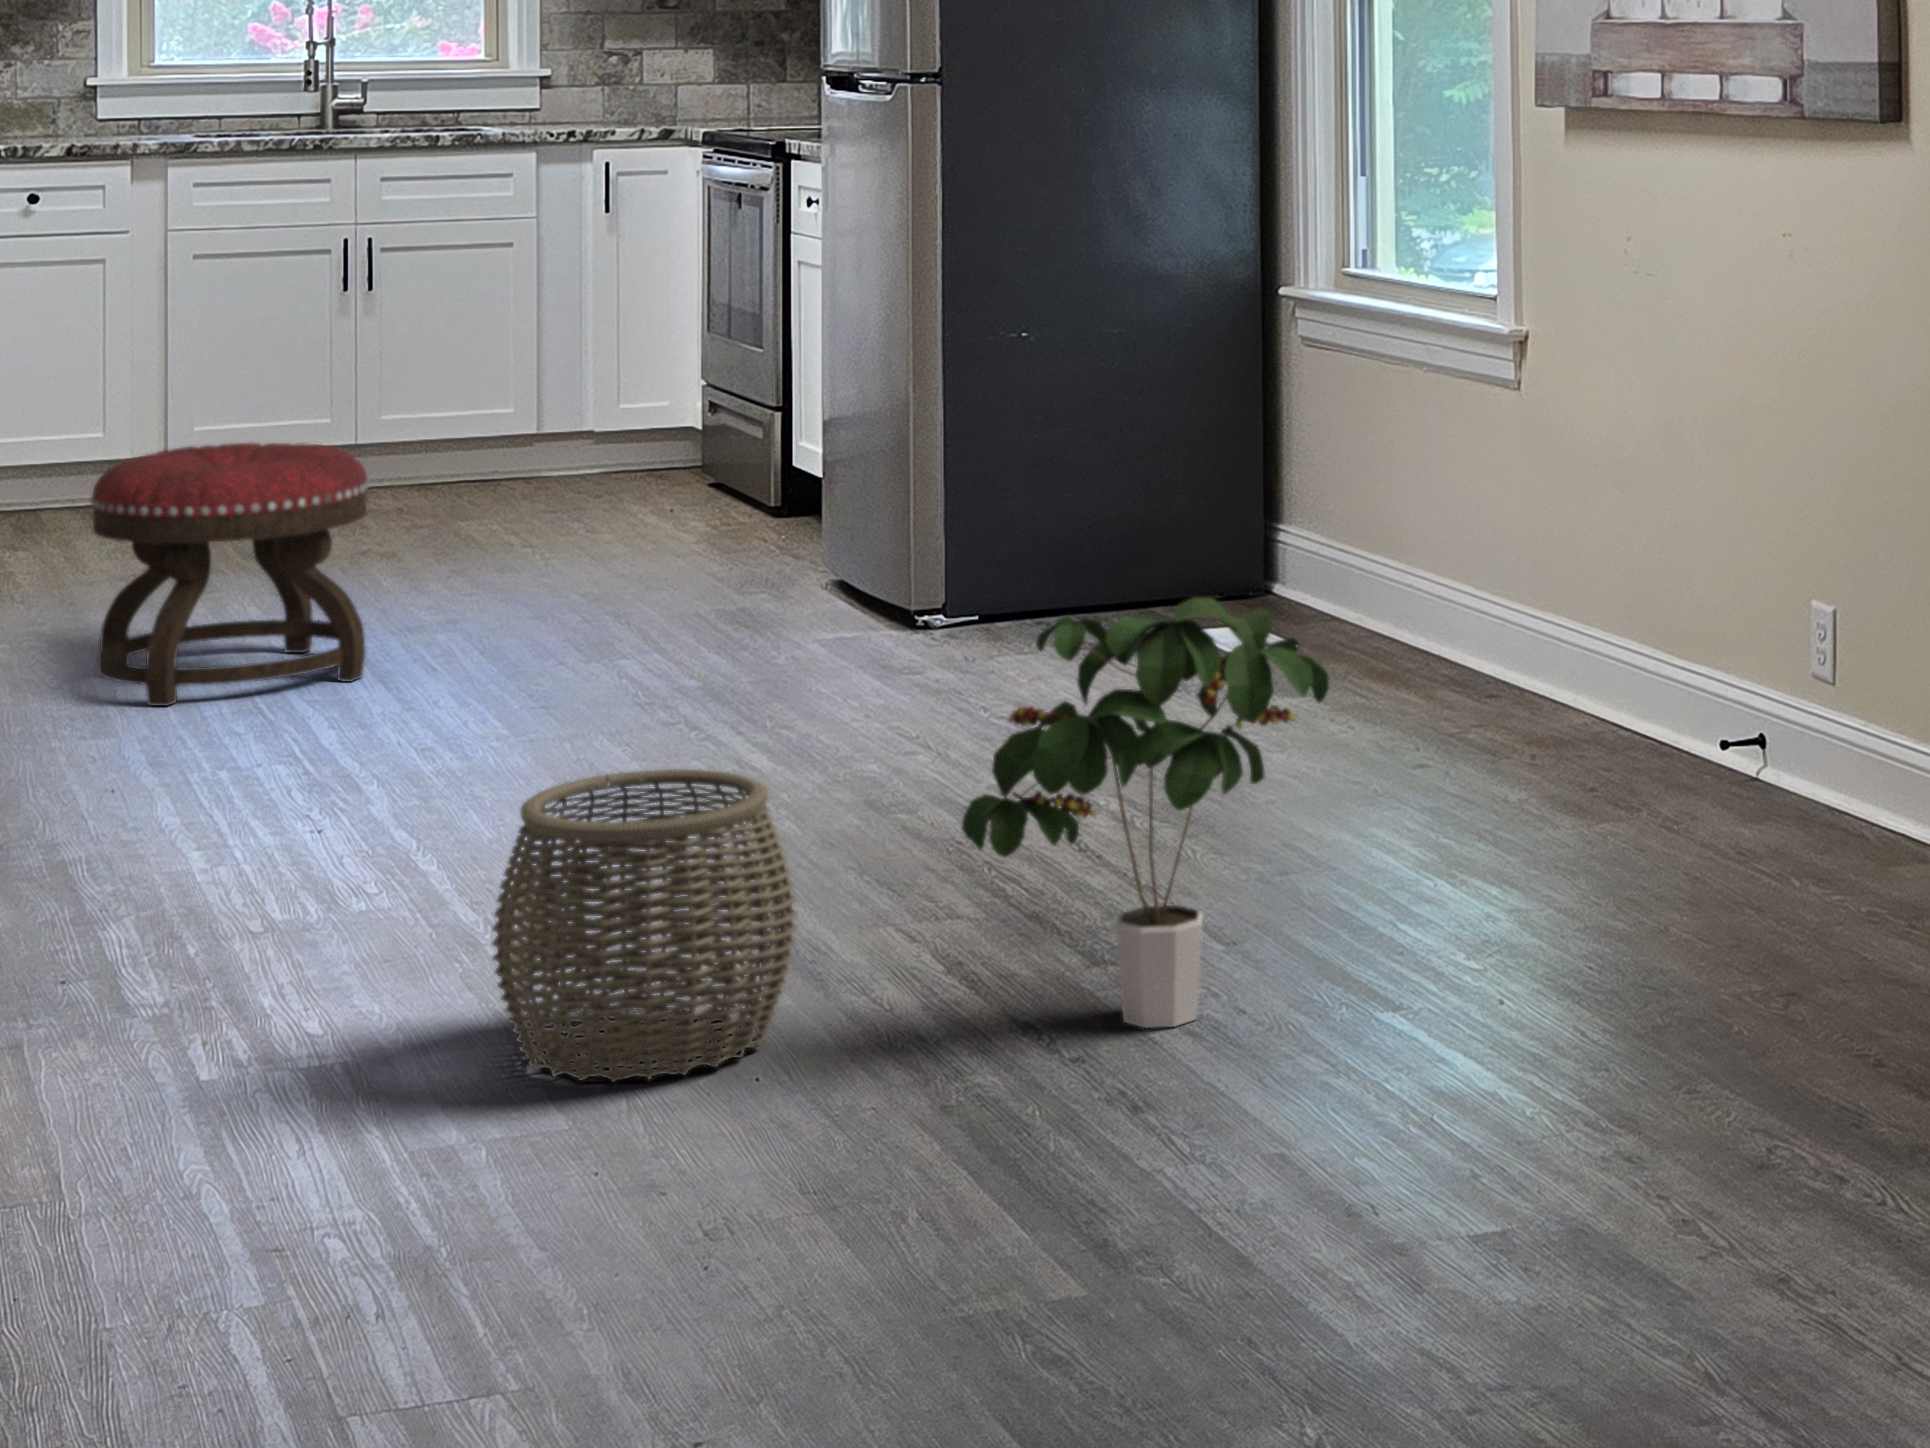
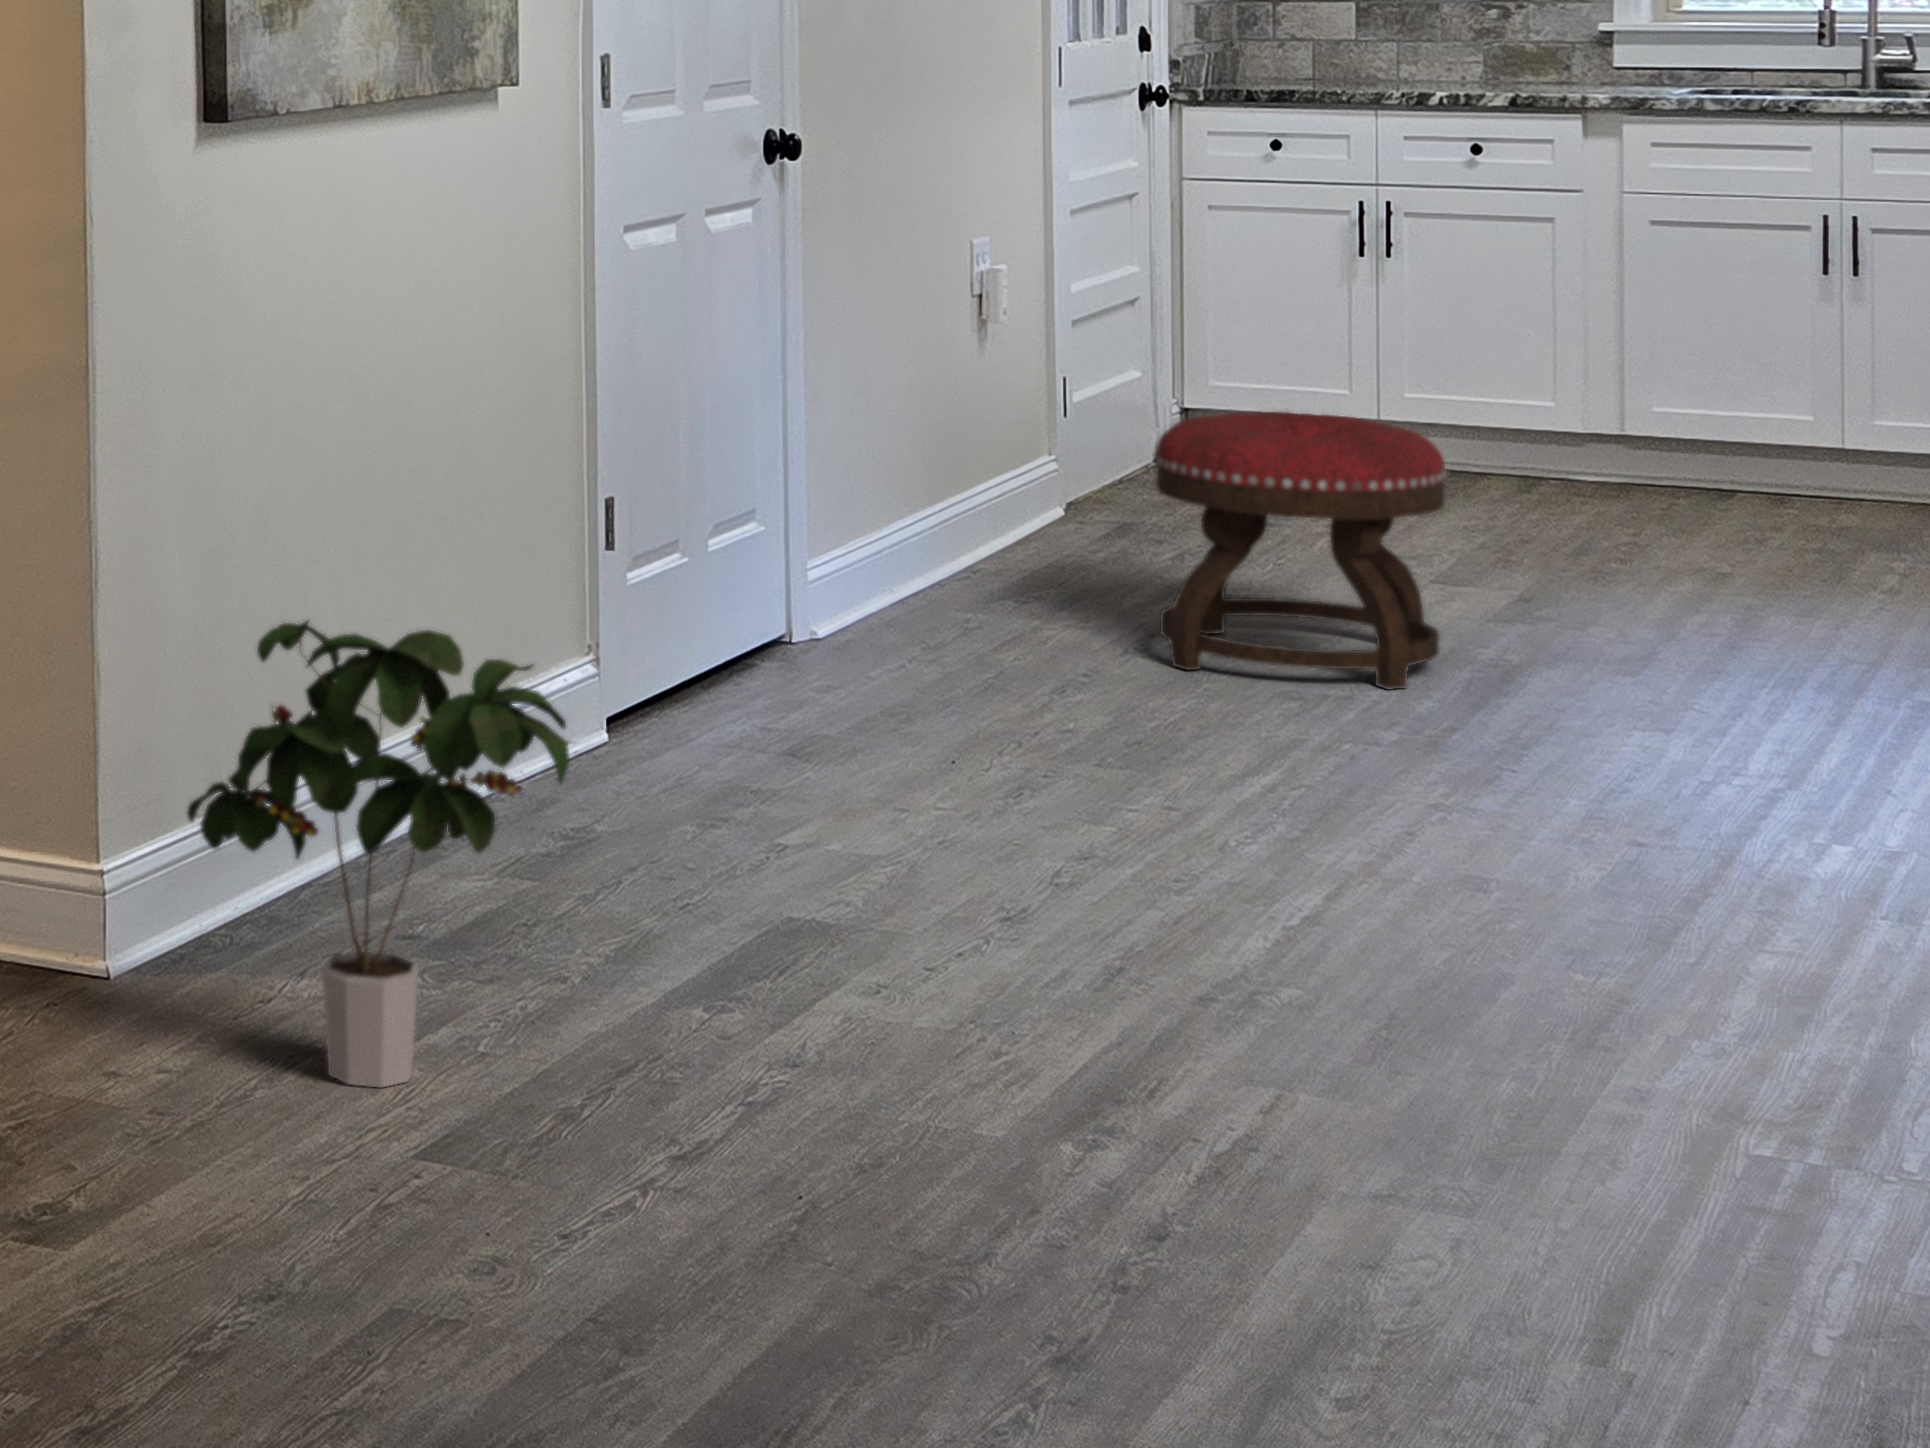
potted plant: present [962,598,1329,1028] -> present [187,621,570,1088]
woven basket: present [492,769,797,1082] -> none [686,781,1015,1120]

